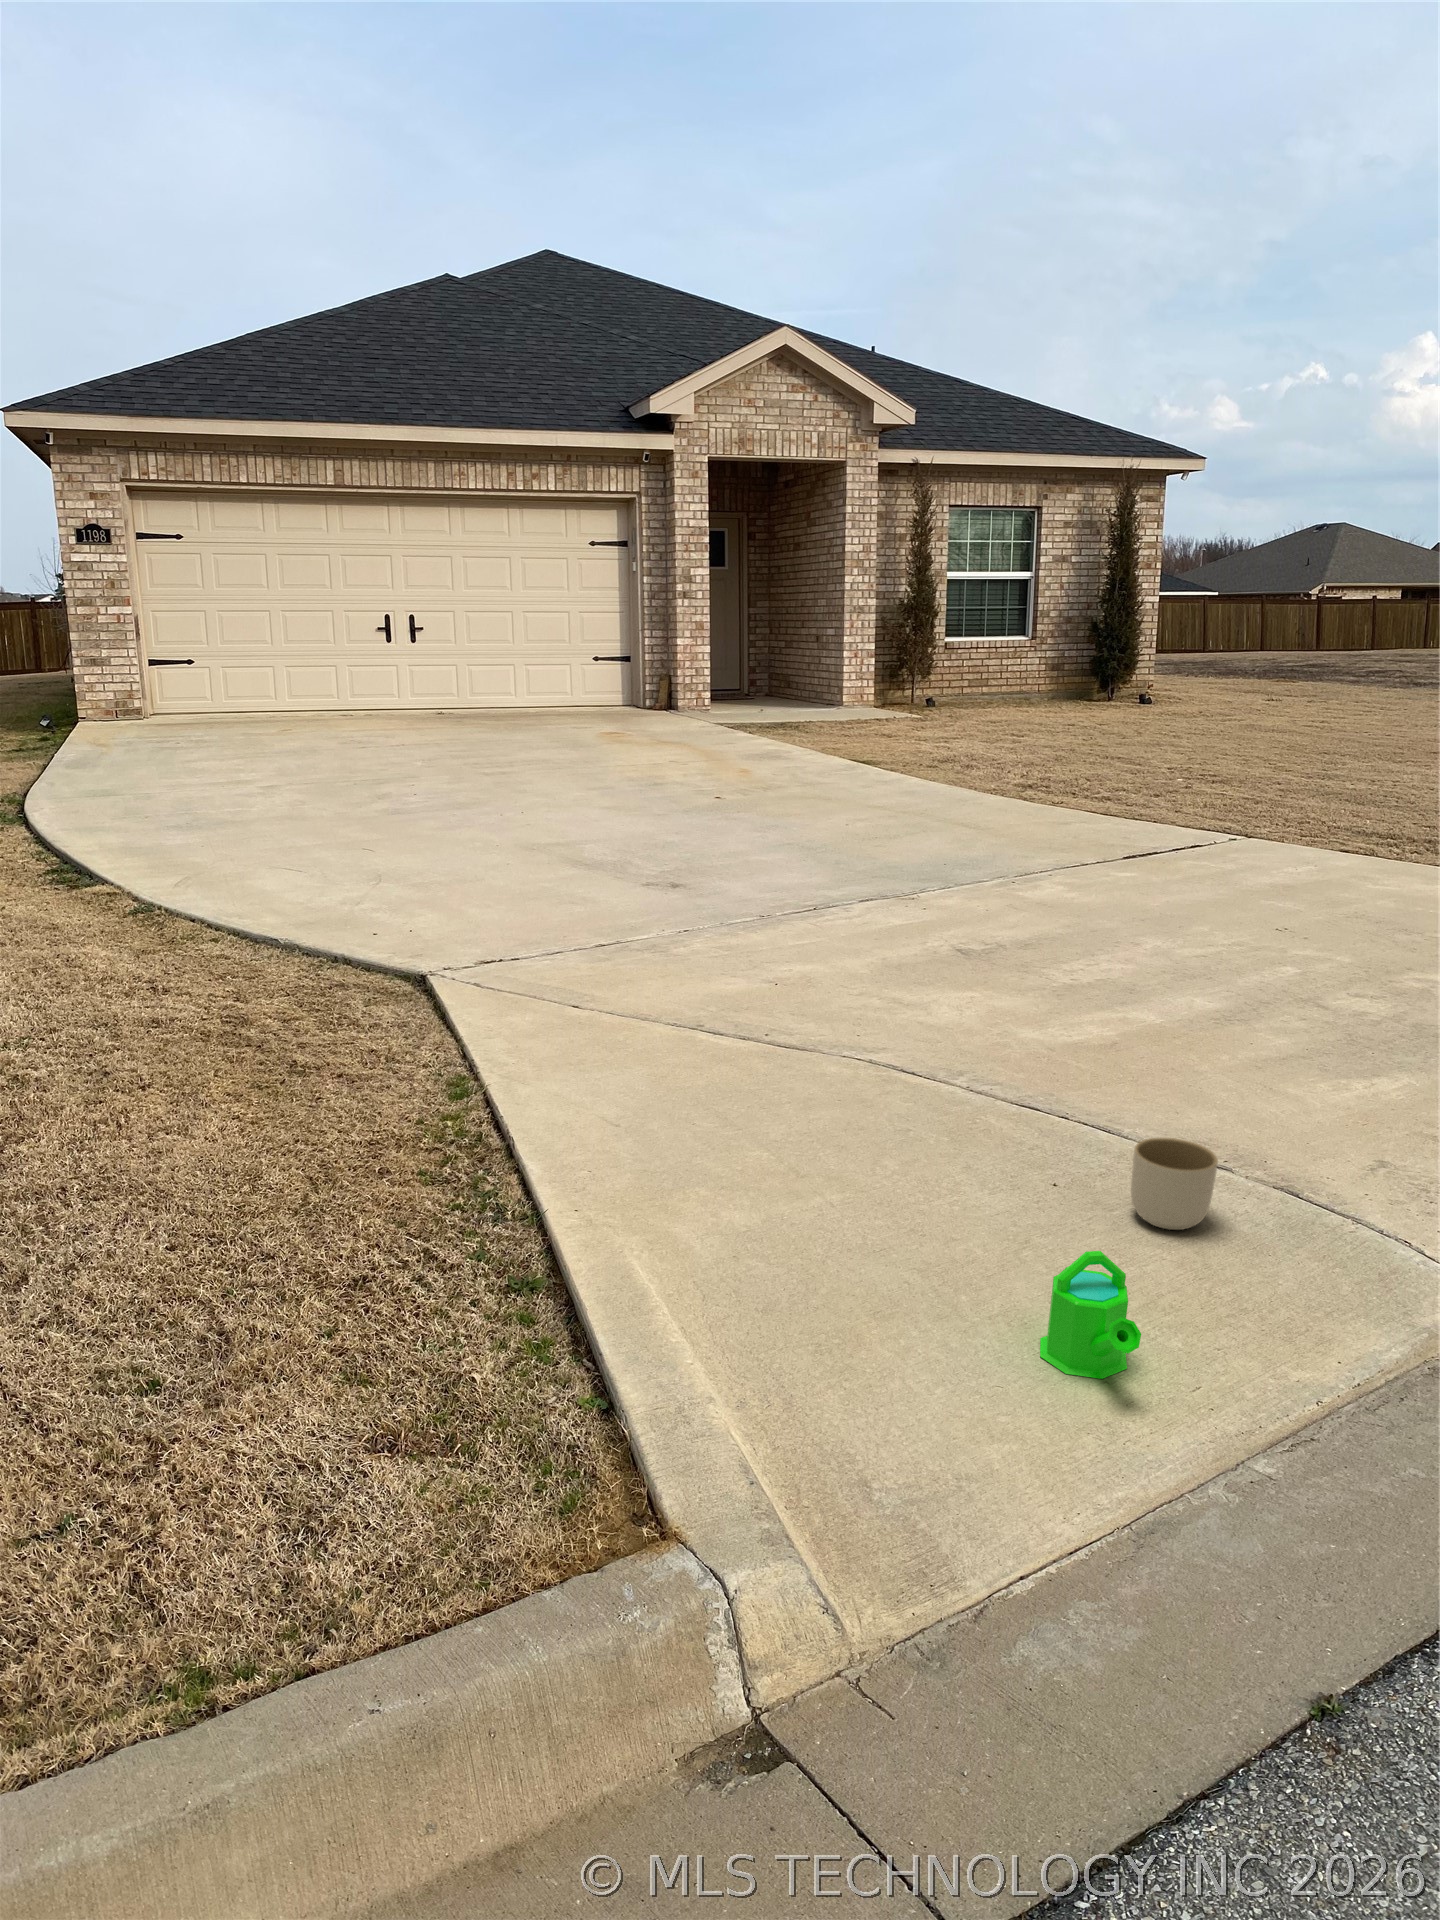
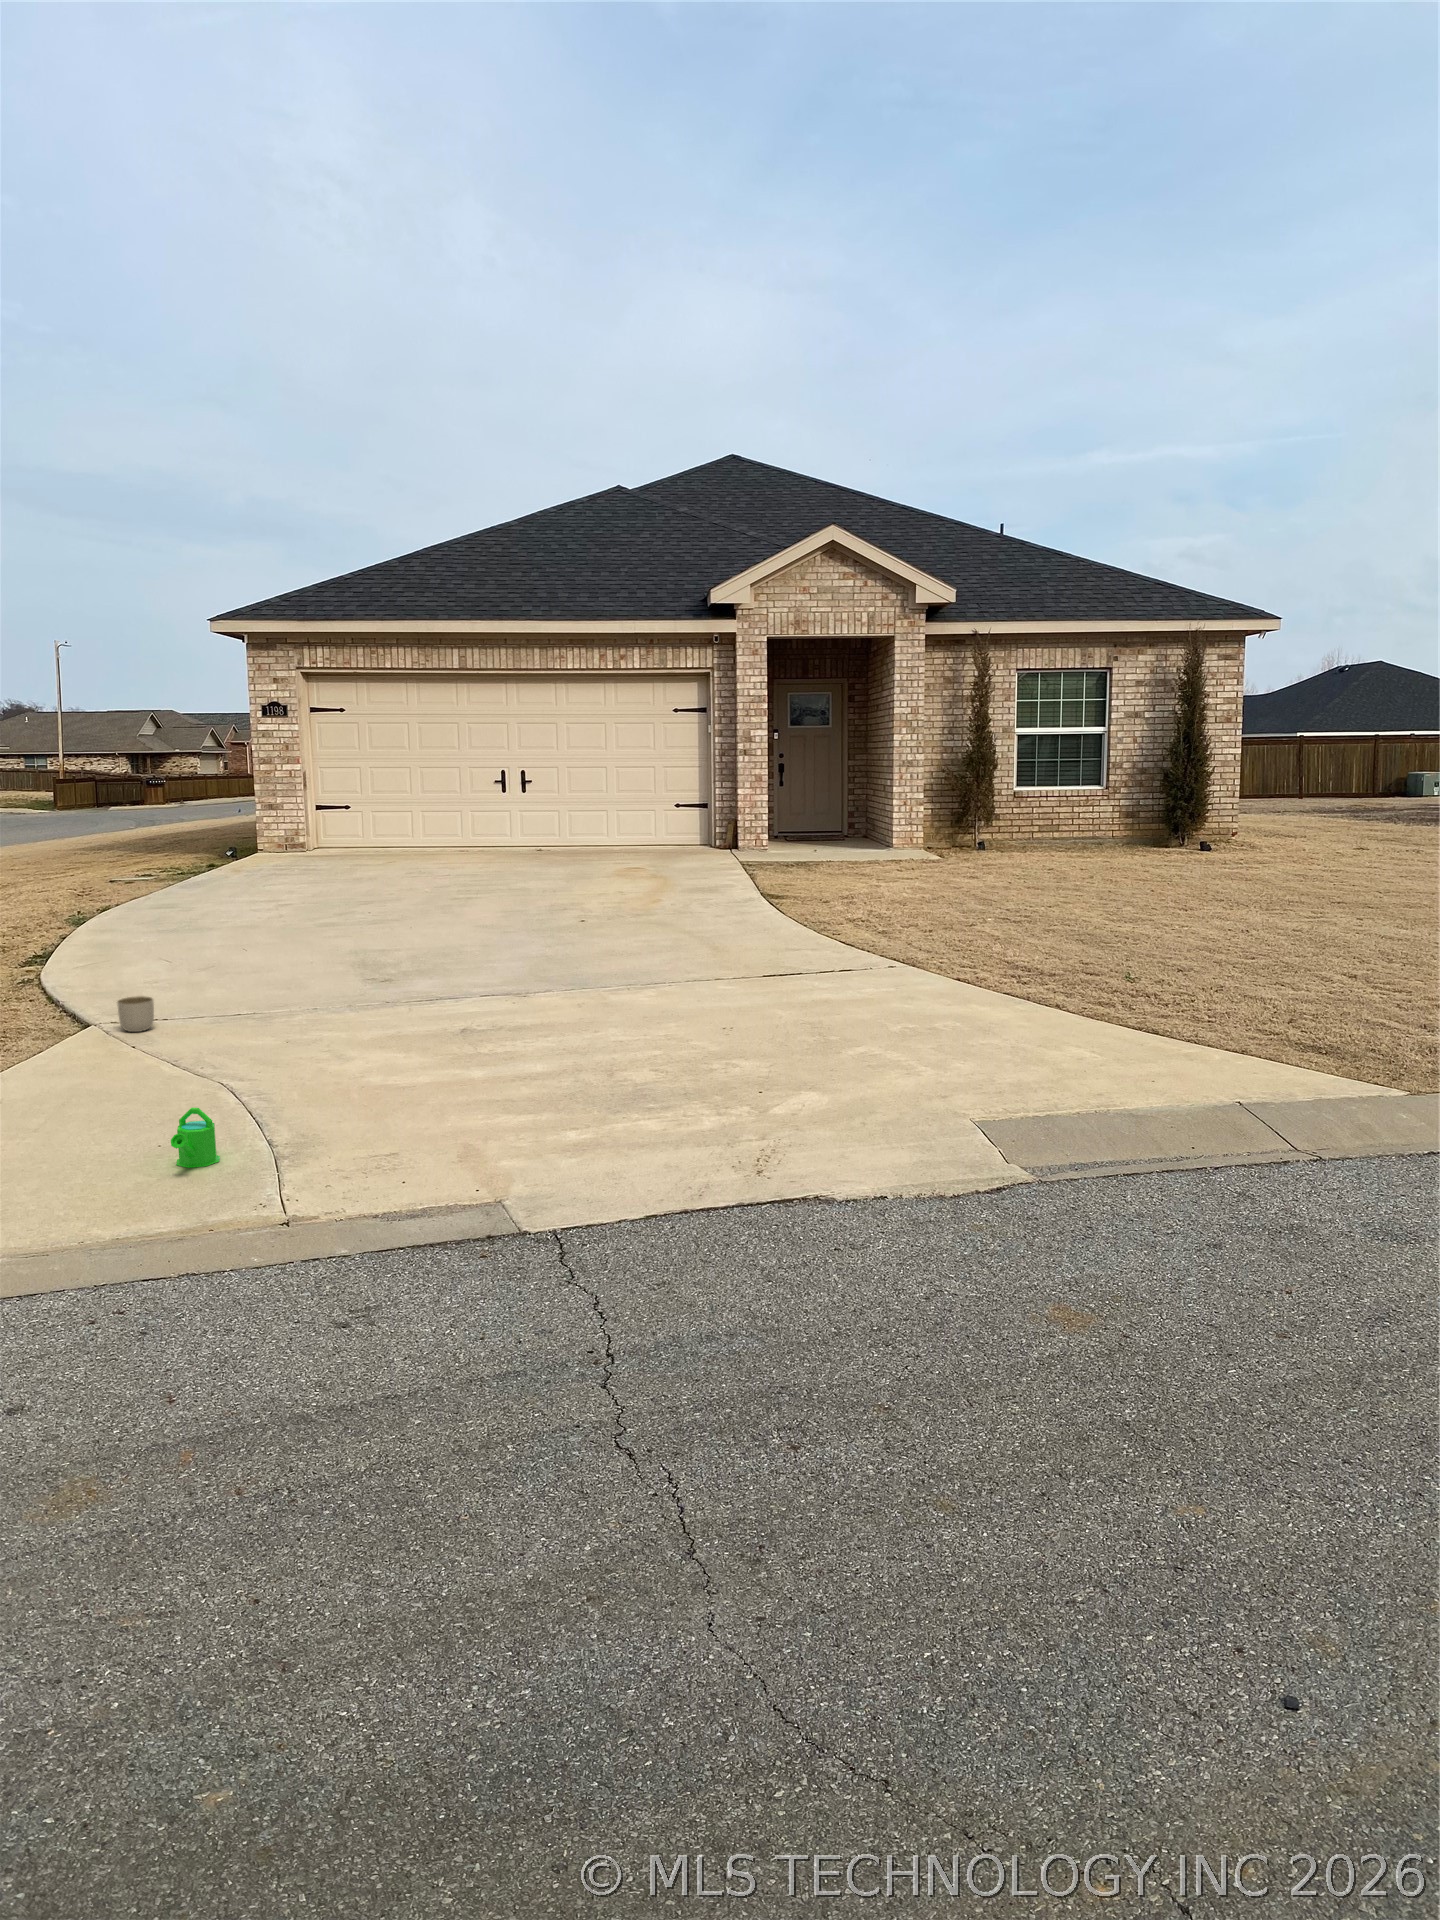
planter: present [1131,1138,1218,1230] -> present [117,996,154,1032]

